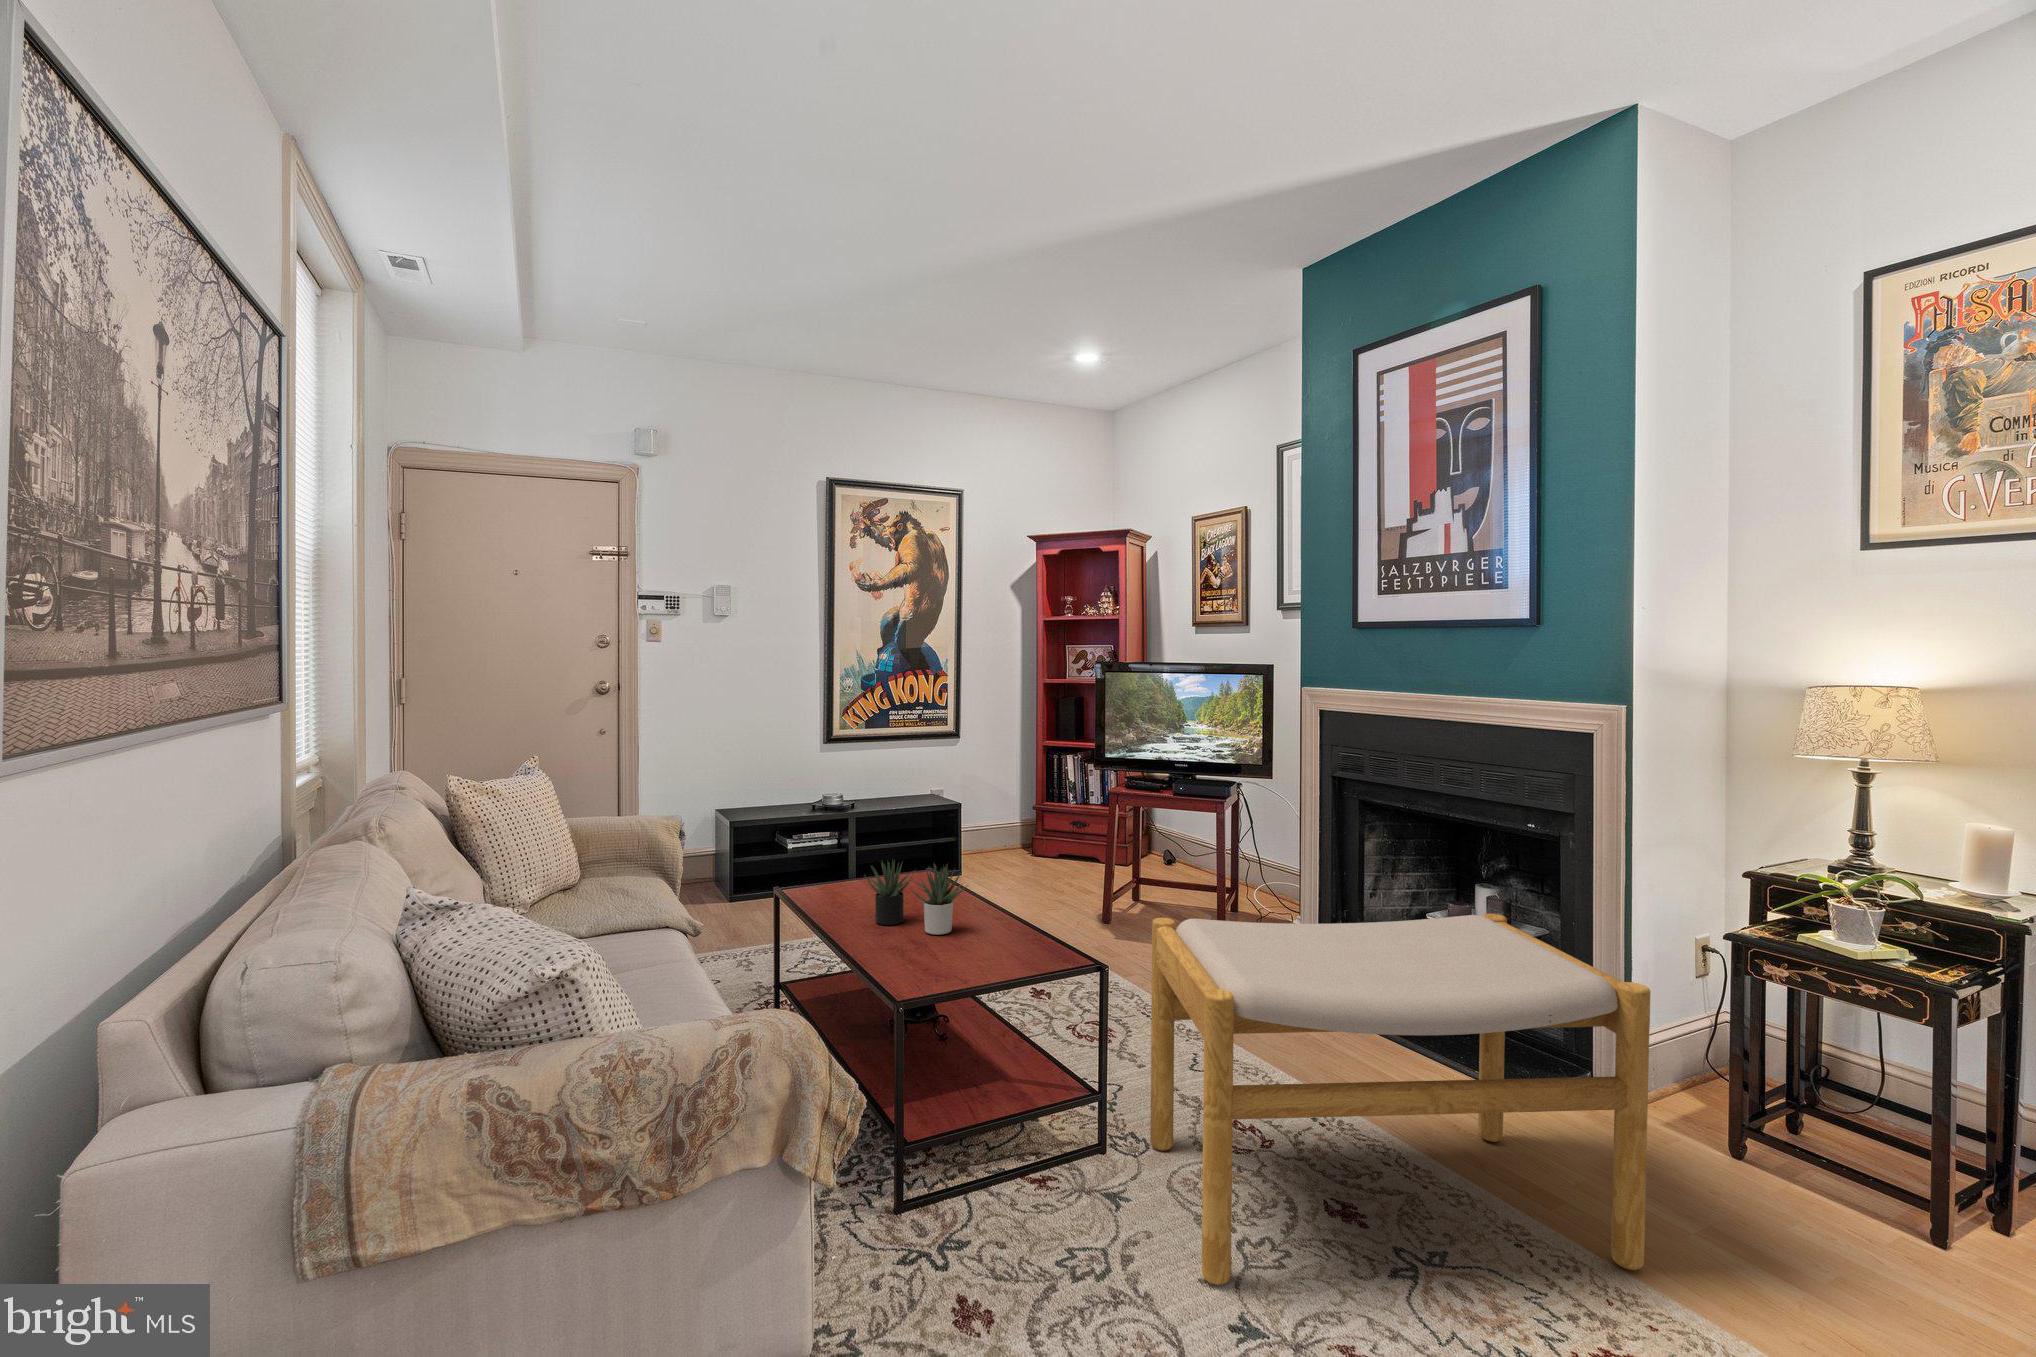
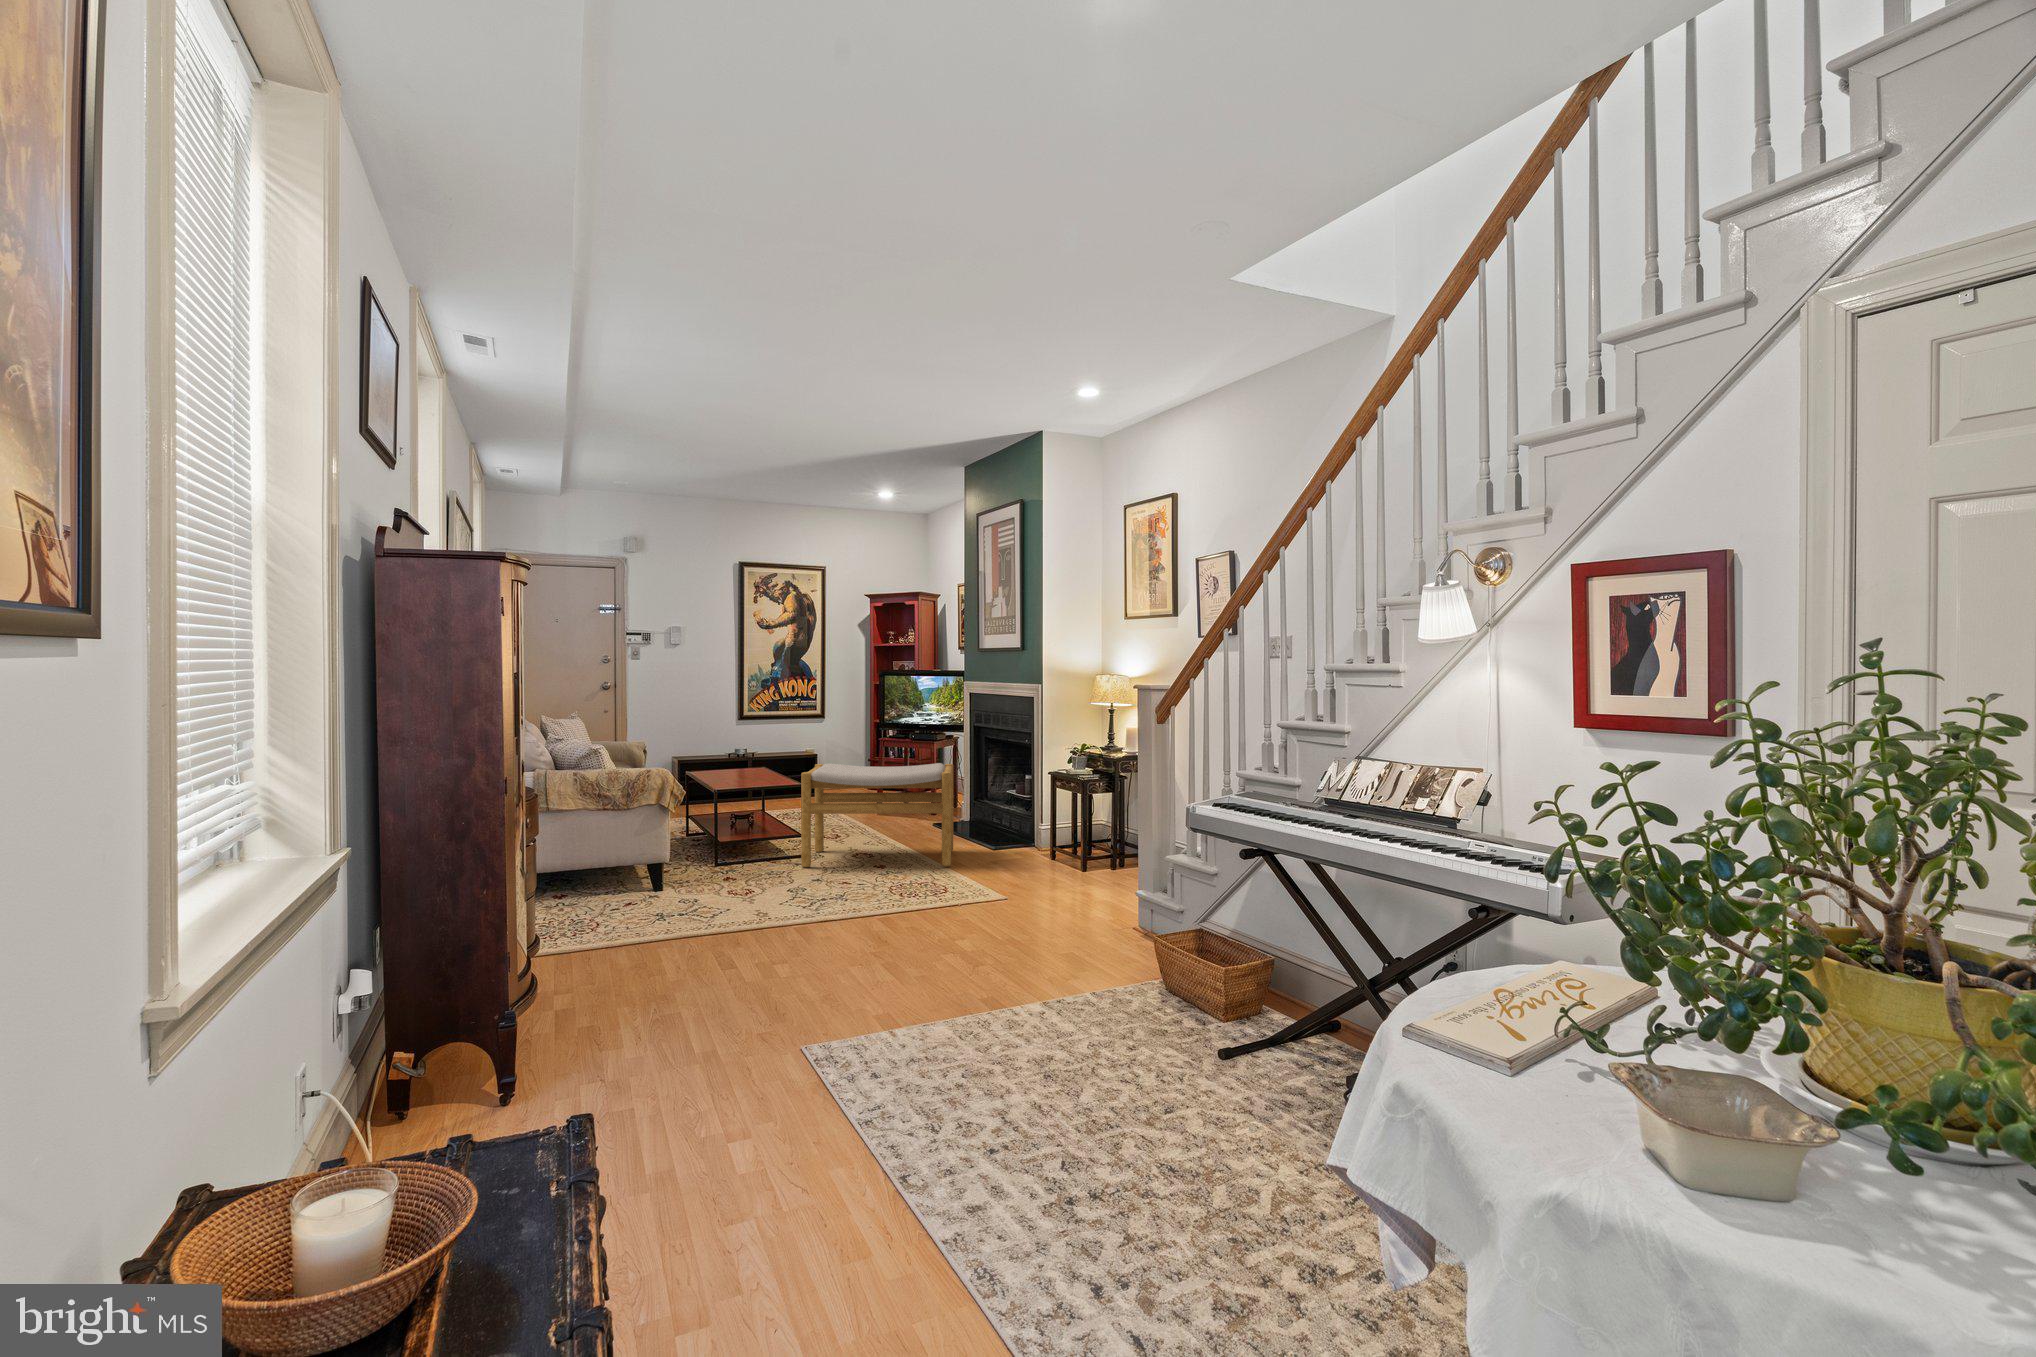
succulent plant: present [865,861,968,935] -> none [715,748,756,777]

